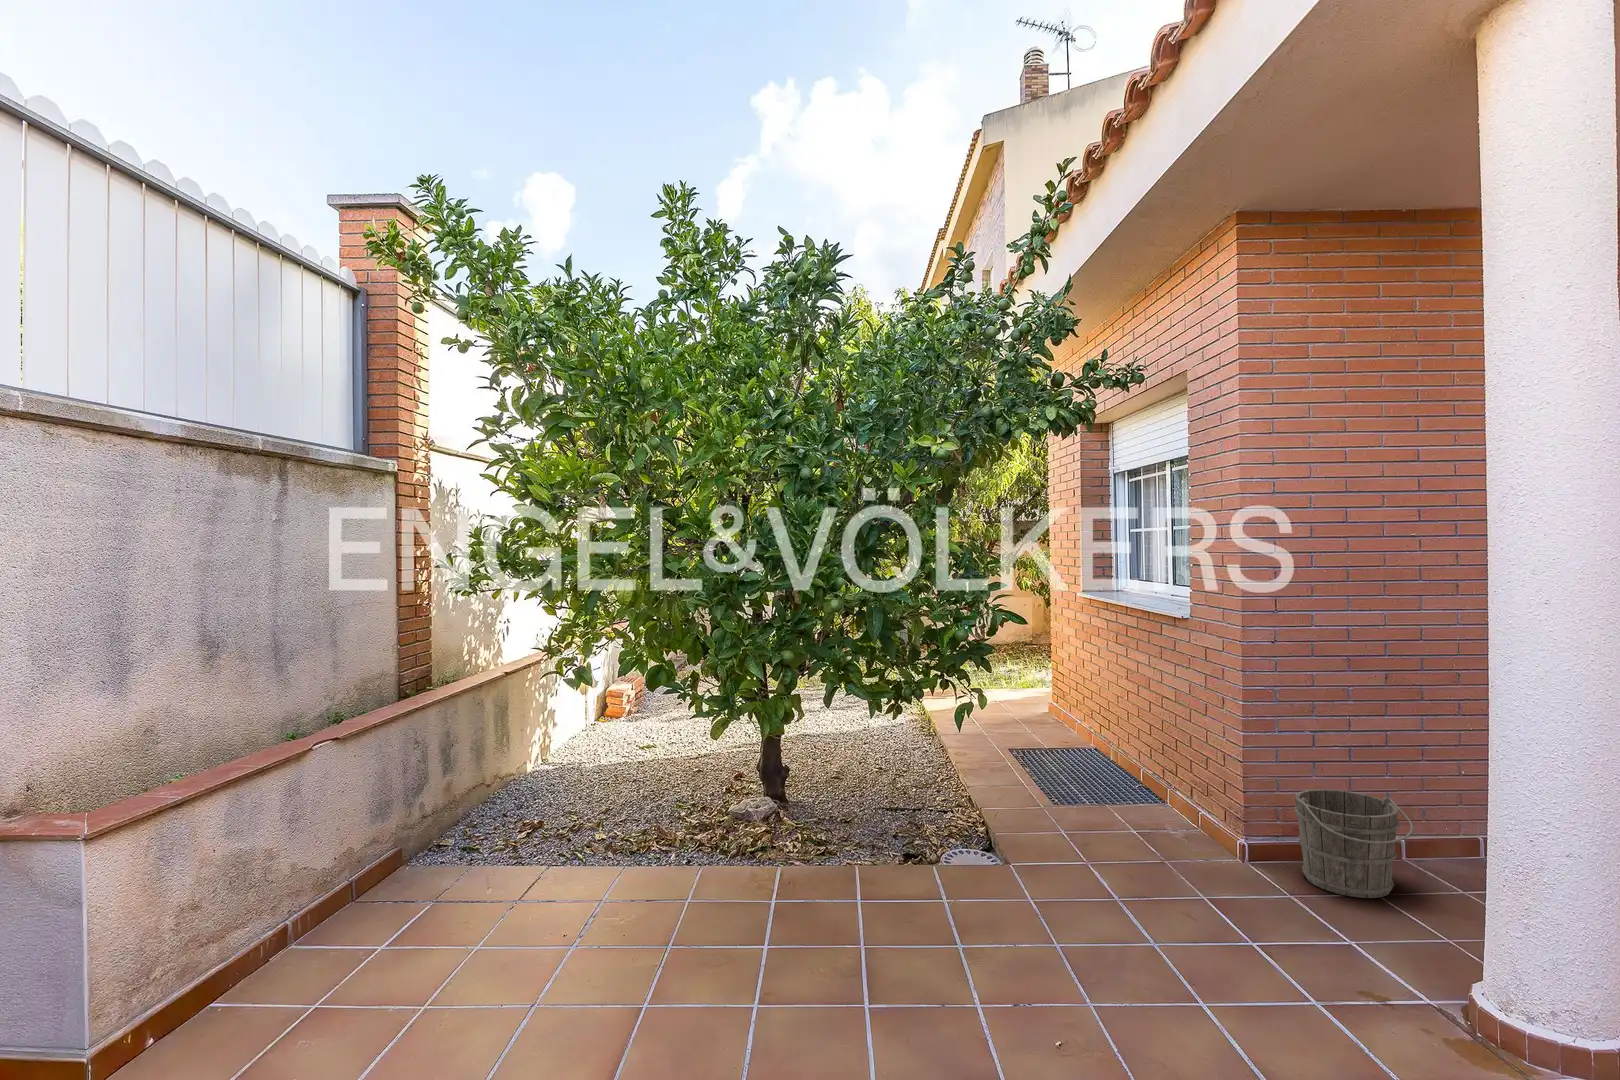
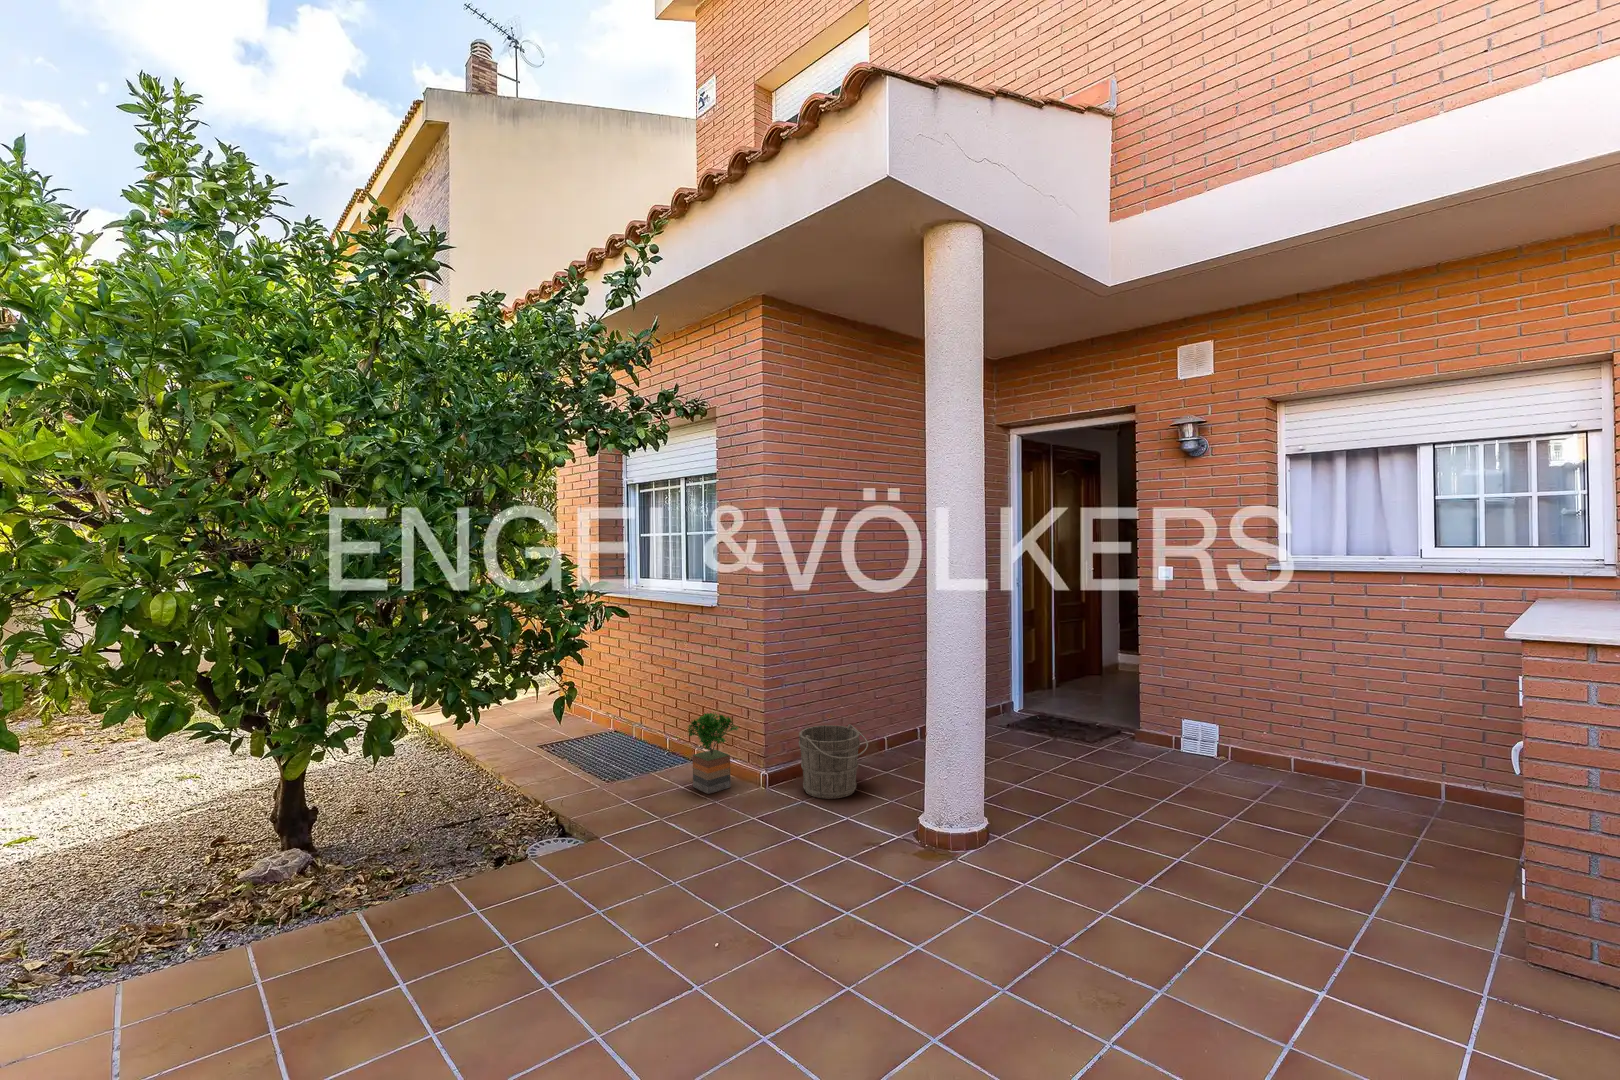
potted tree: none [1138,744,1213,846] -> present [688,713,739,794]

